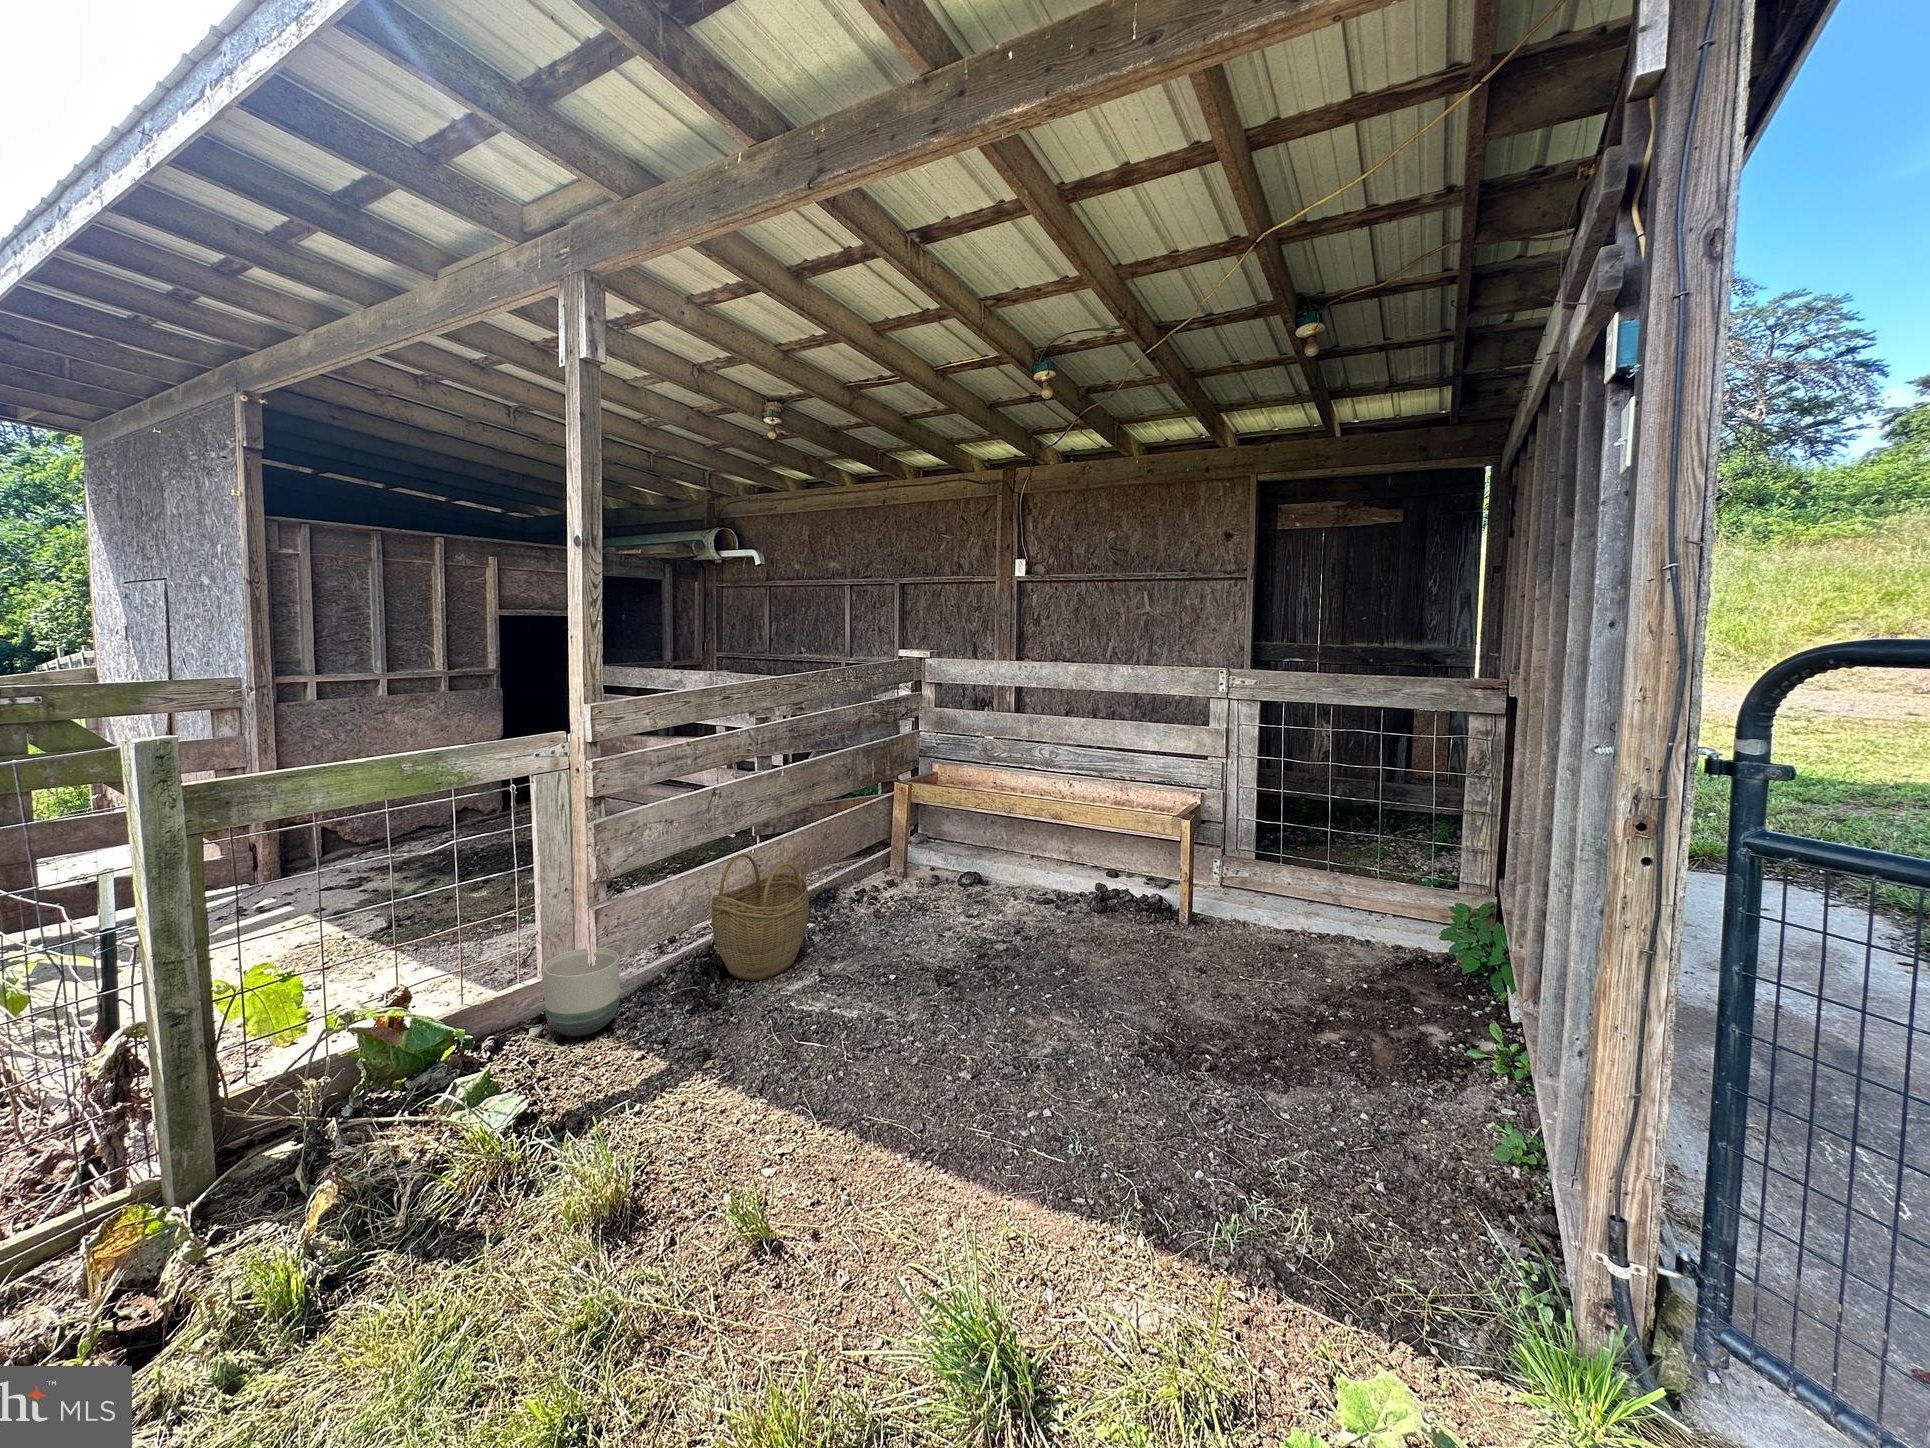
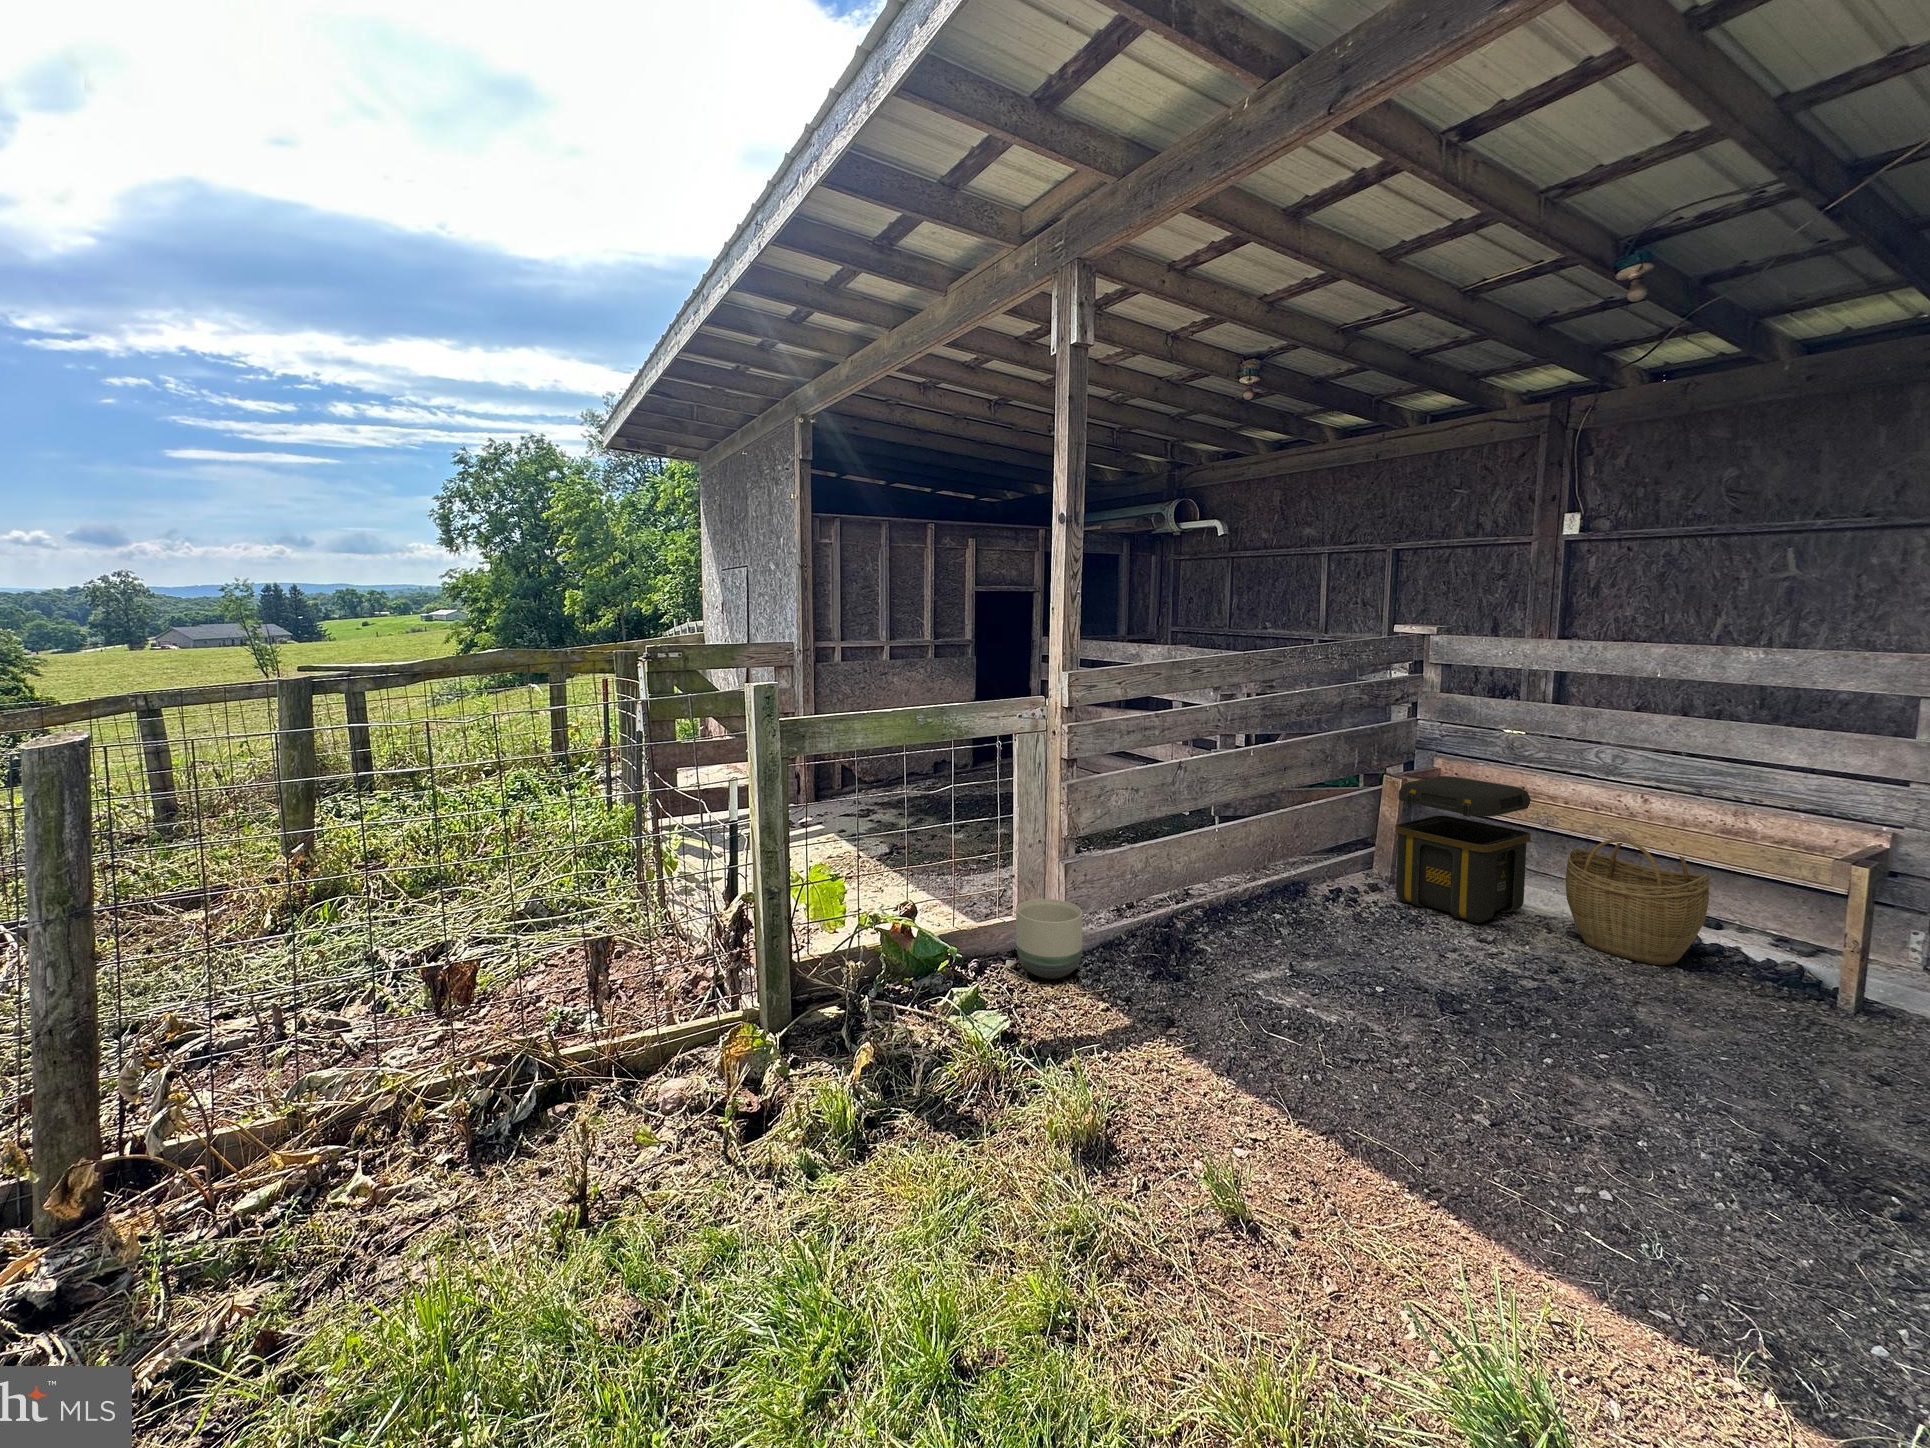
toolbox: none [902,781,994,900] -> present [1395,776,1531,923]
woven basket: present [711,854,809,981] -> present [1565,839,1709,965]

